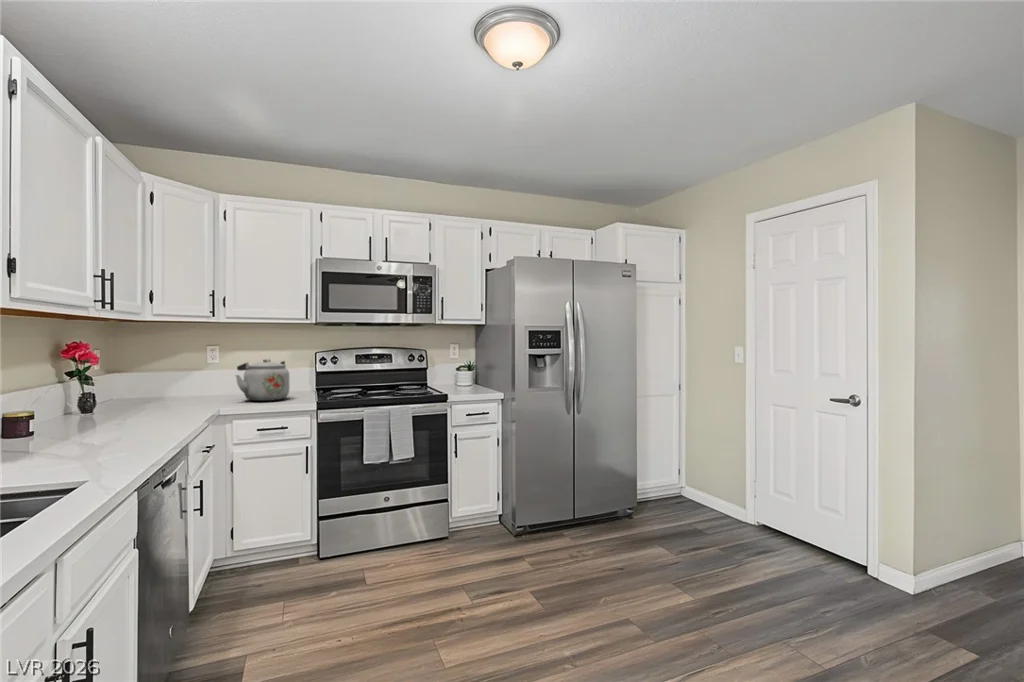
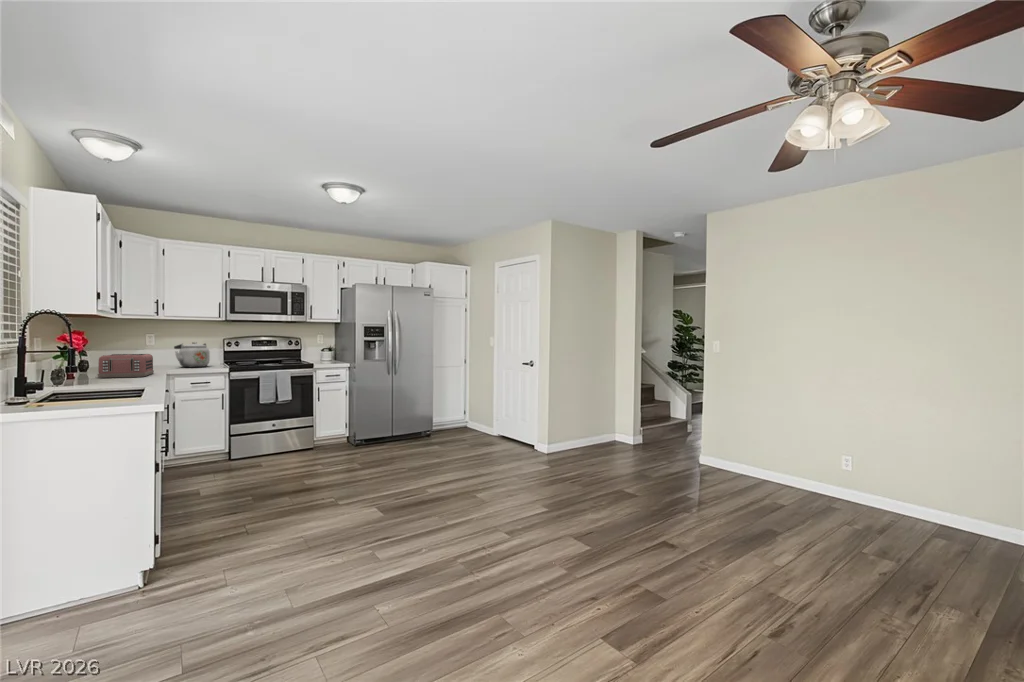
toaster: none [79,383,188,431] -> present [98,354,154,378]

